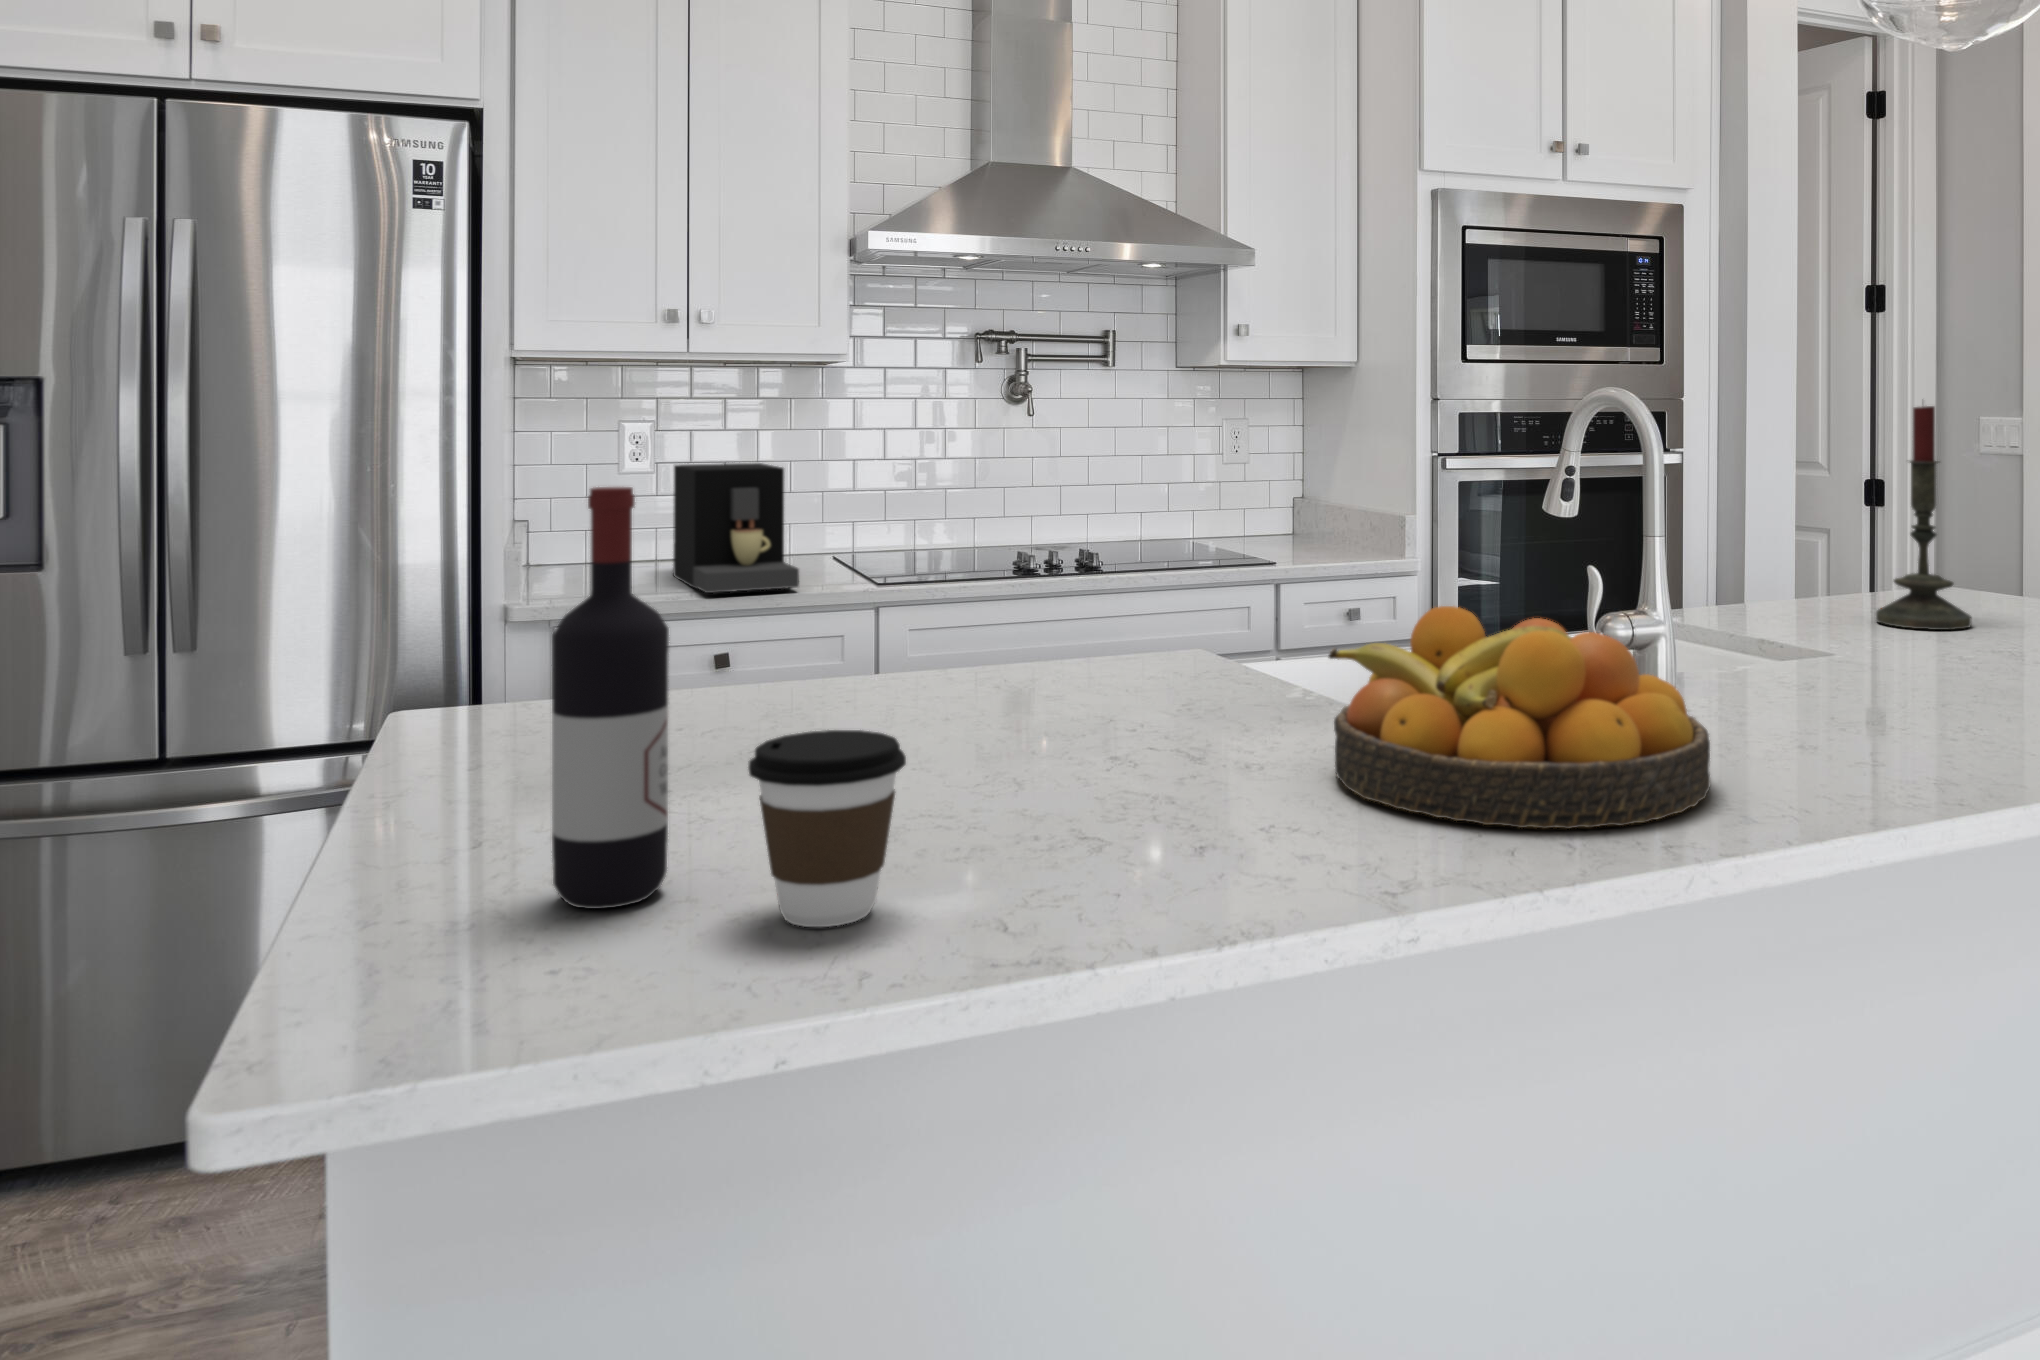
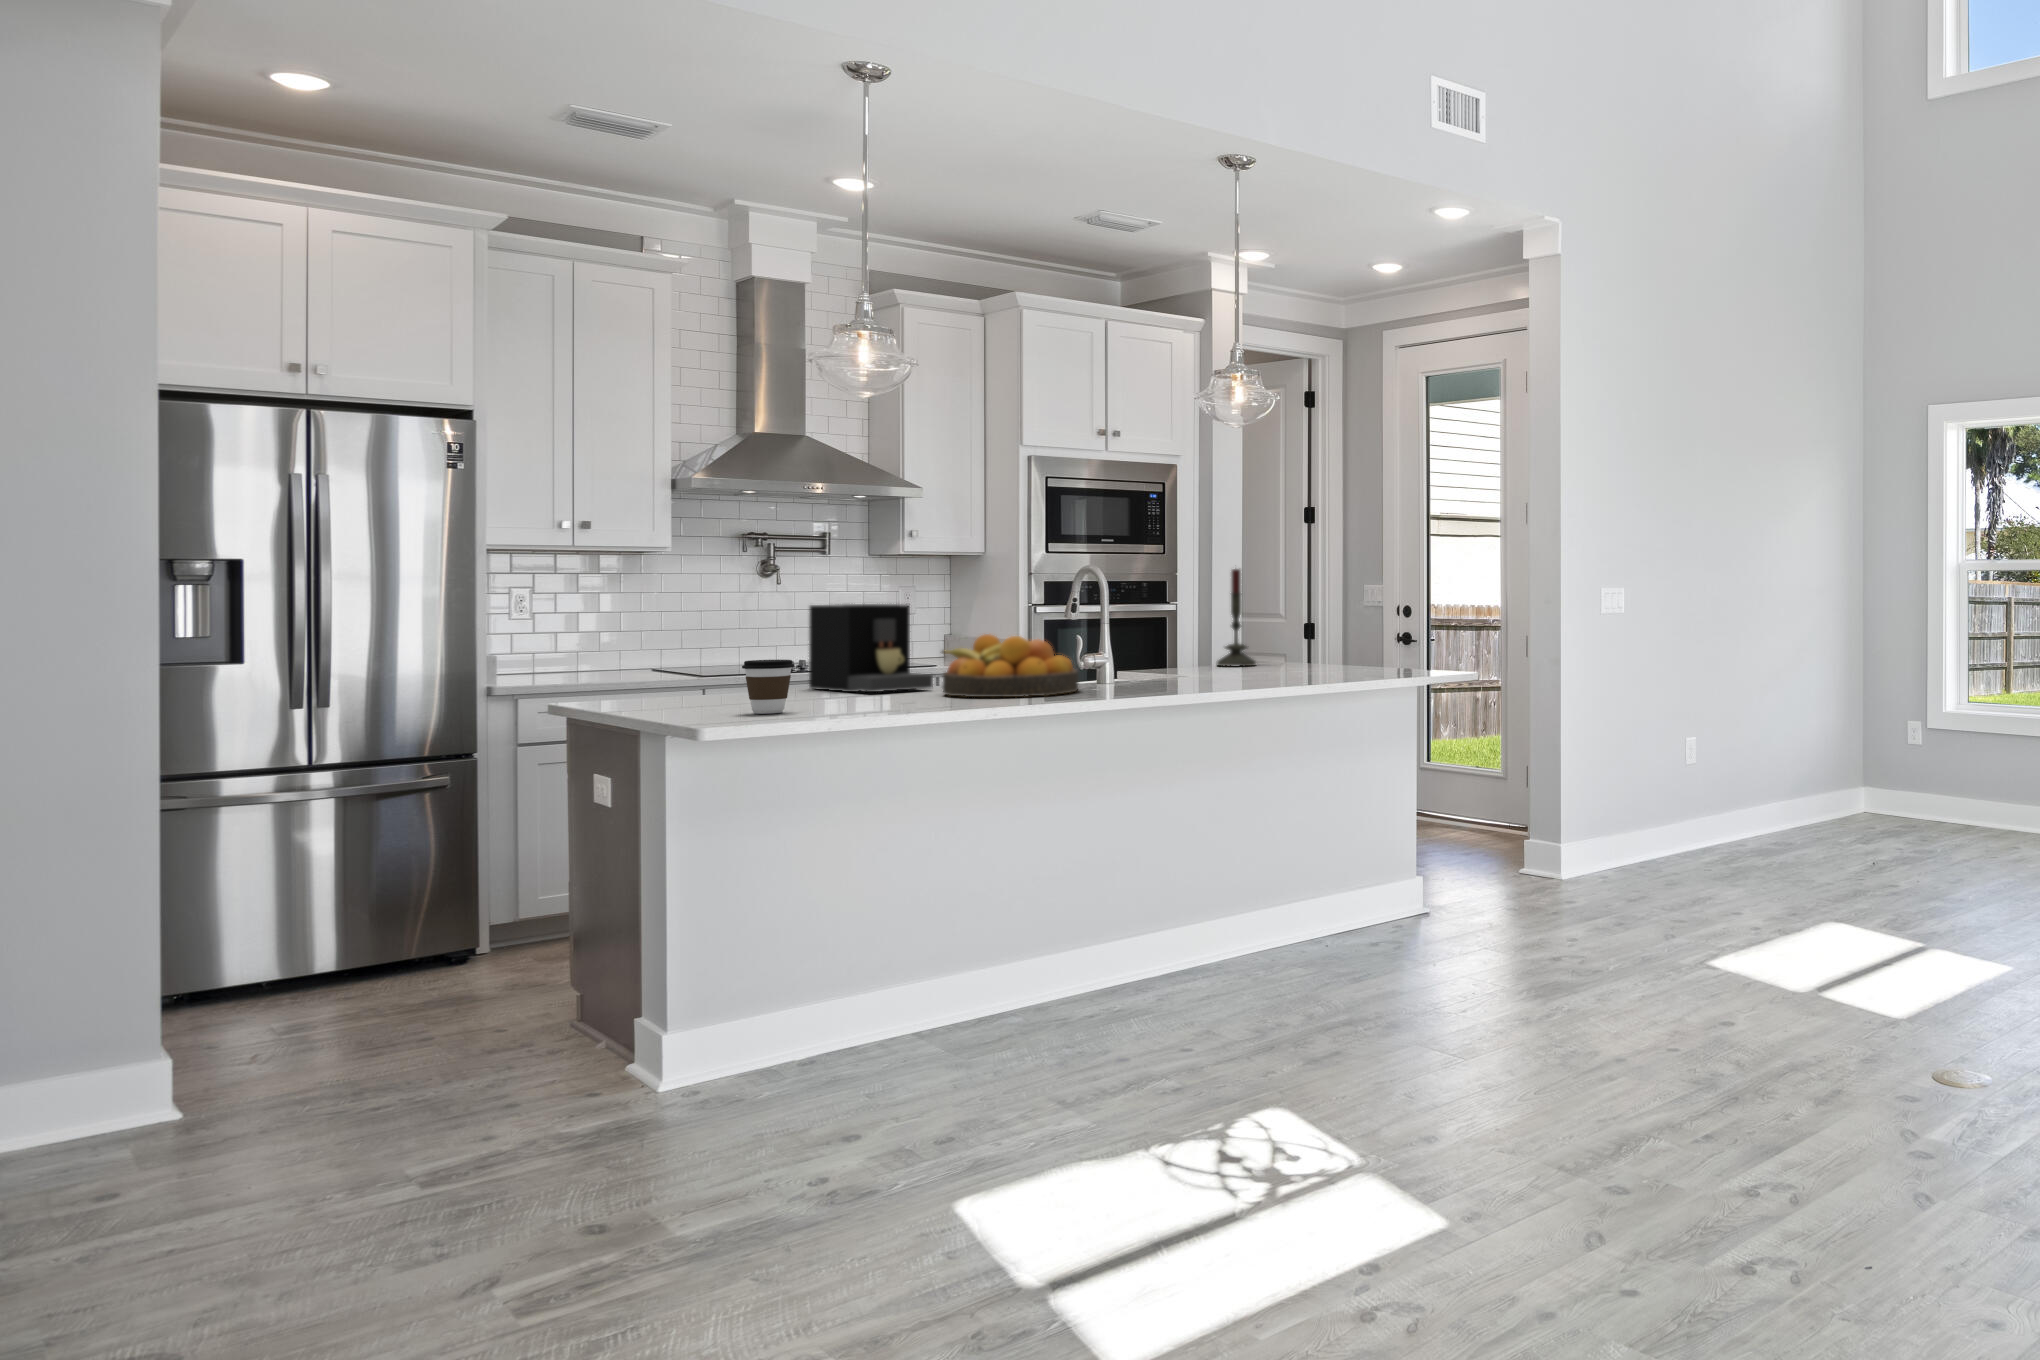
coffee maker: present [673,463,799,593] -> present [809,604,933,692]
wine bottle: present [552,487,669,909] -> none [669,584,708,715]

